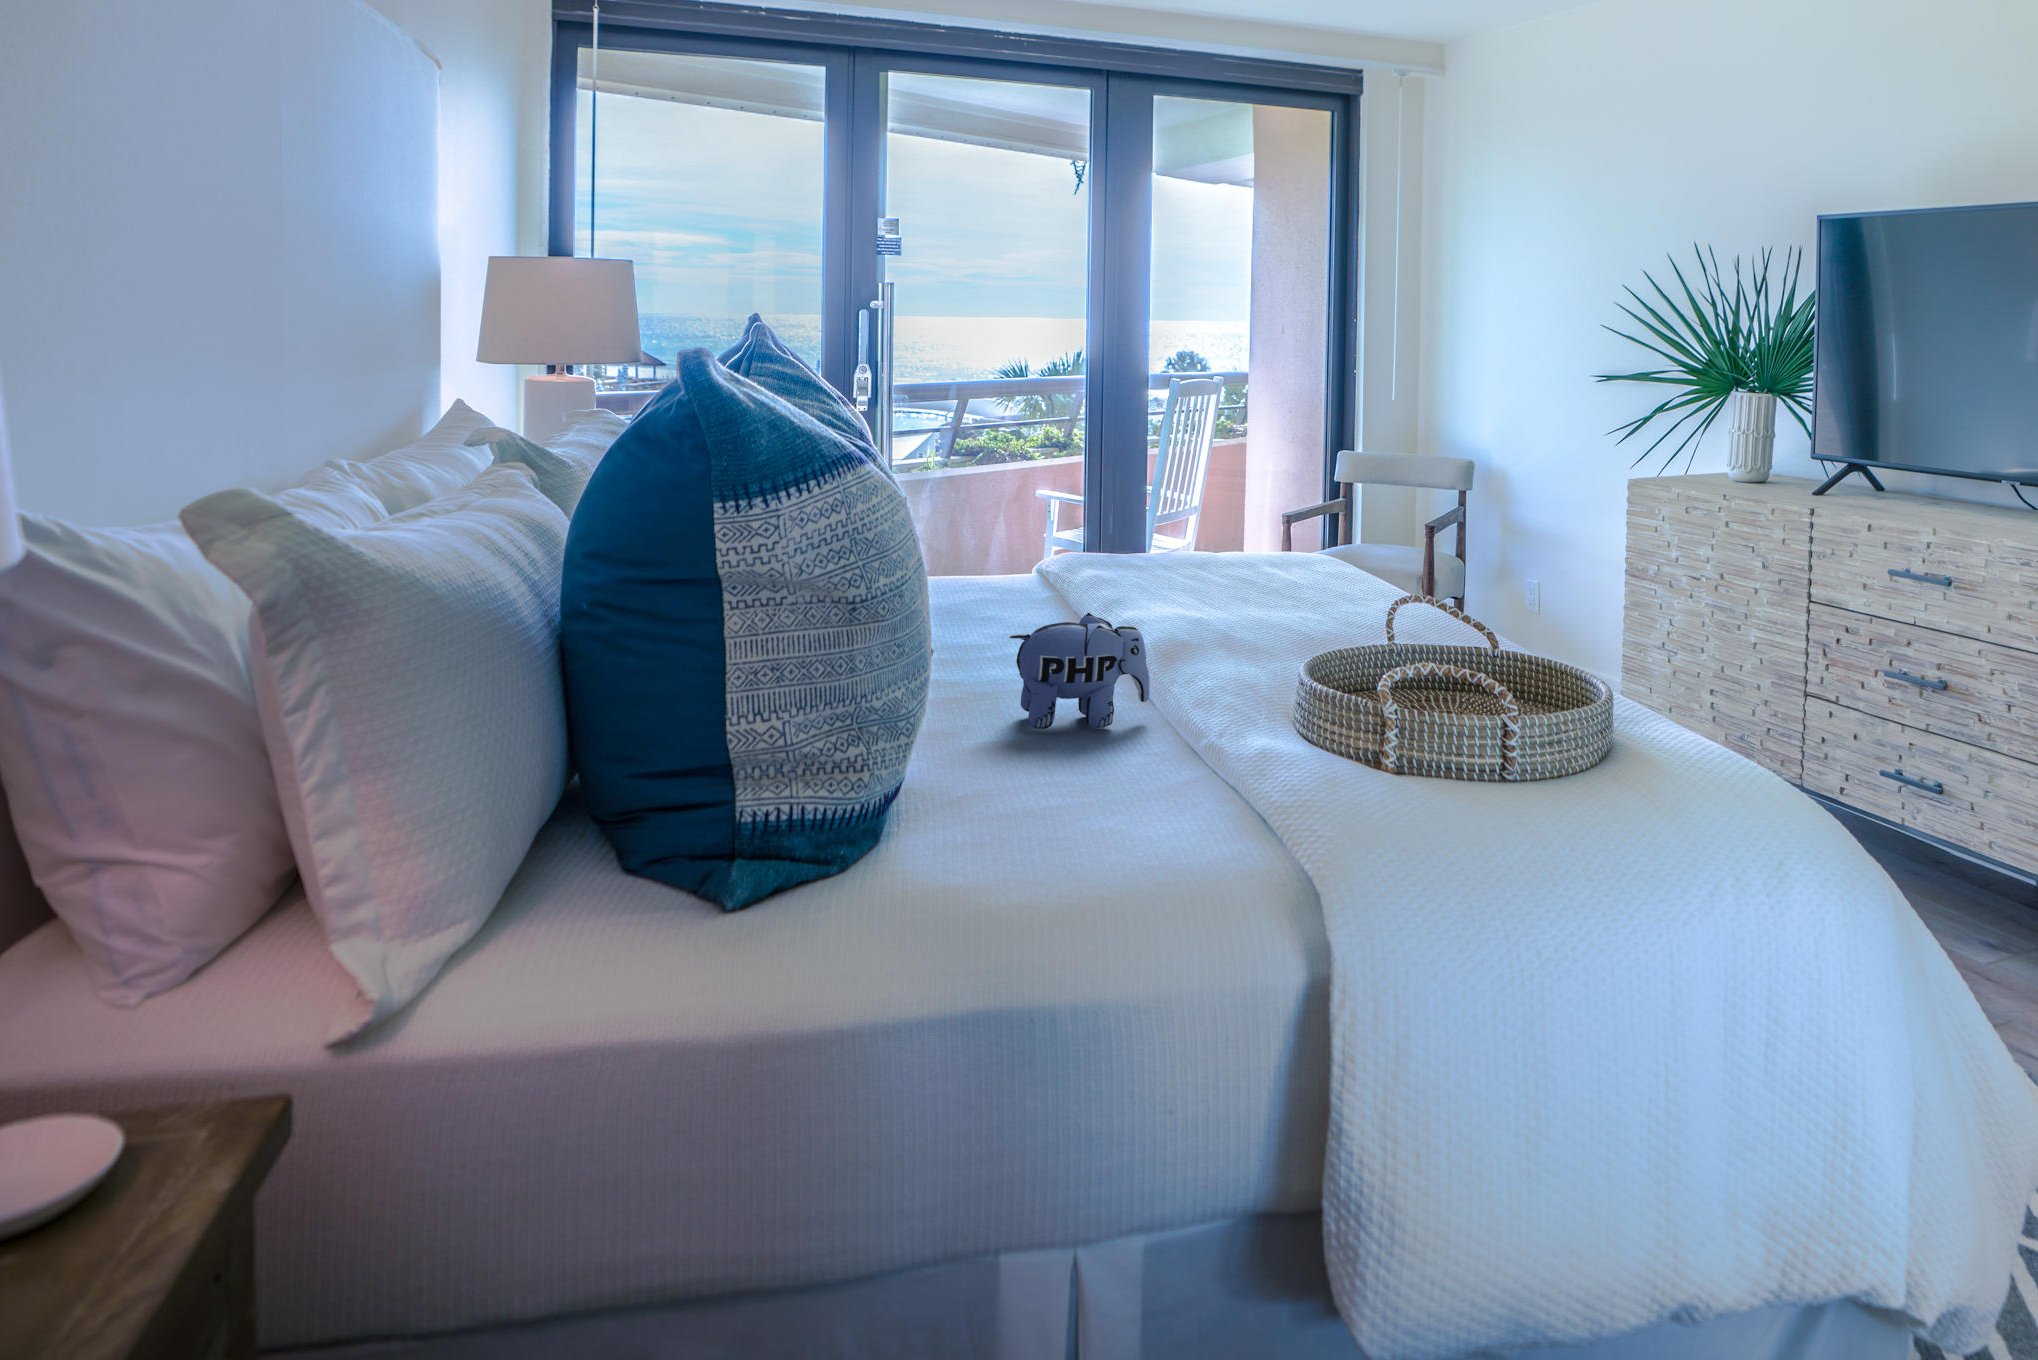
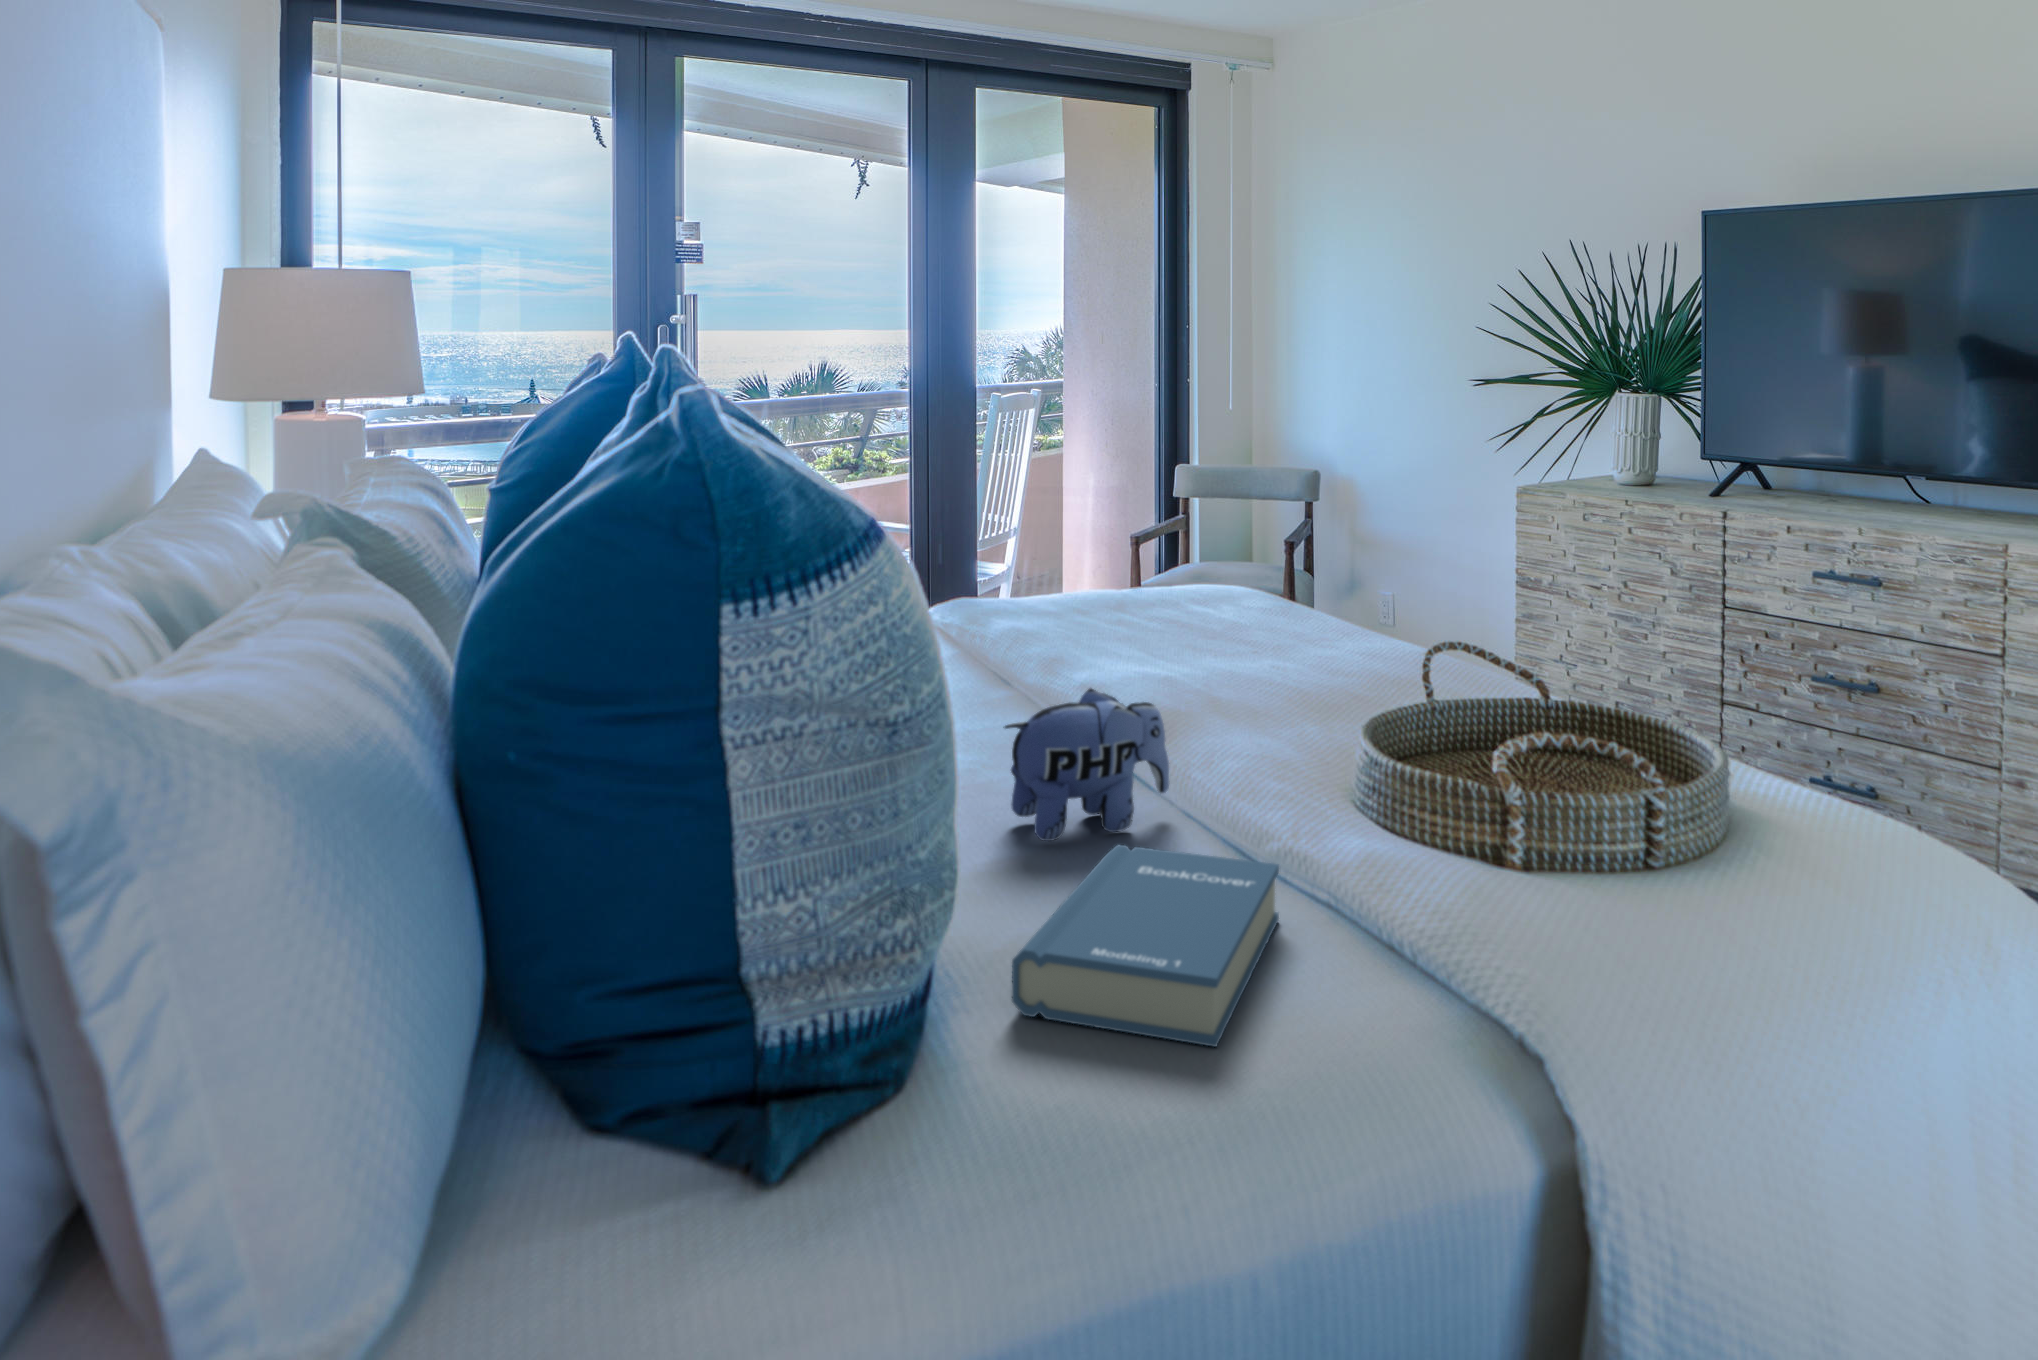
hardback book: none [948,728,1188,863] -> present [1012,845,1279,1047]

